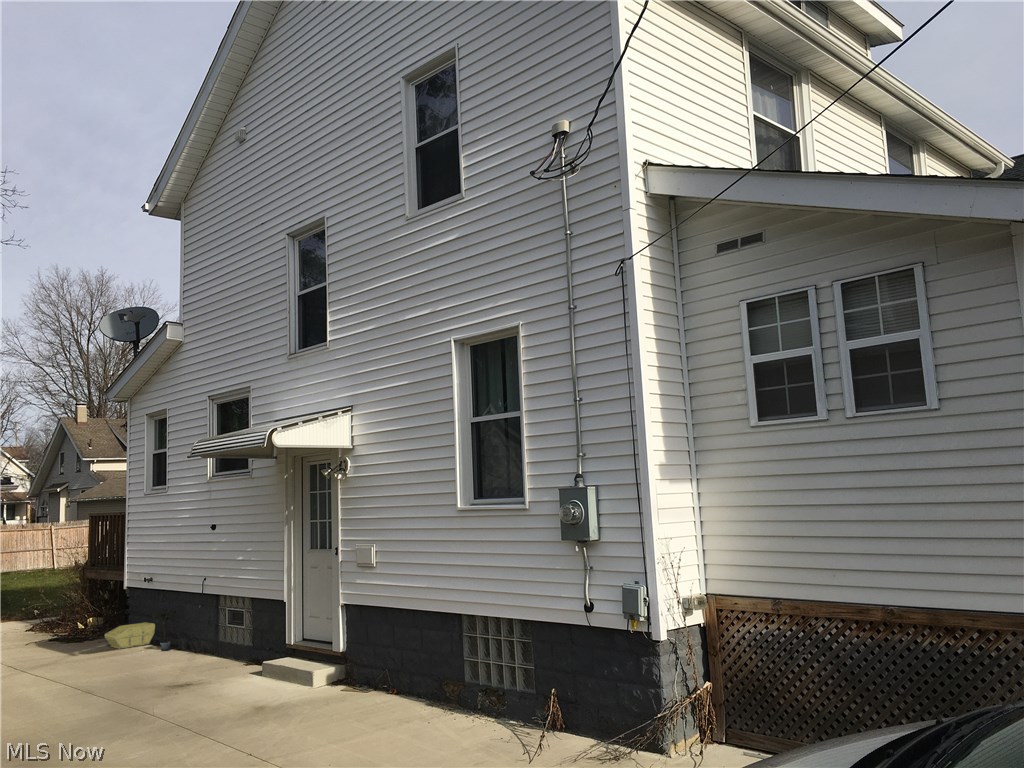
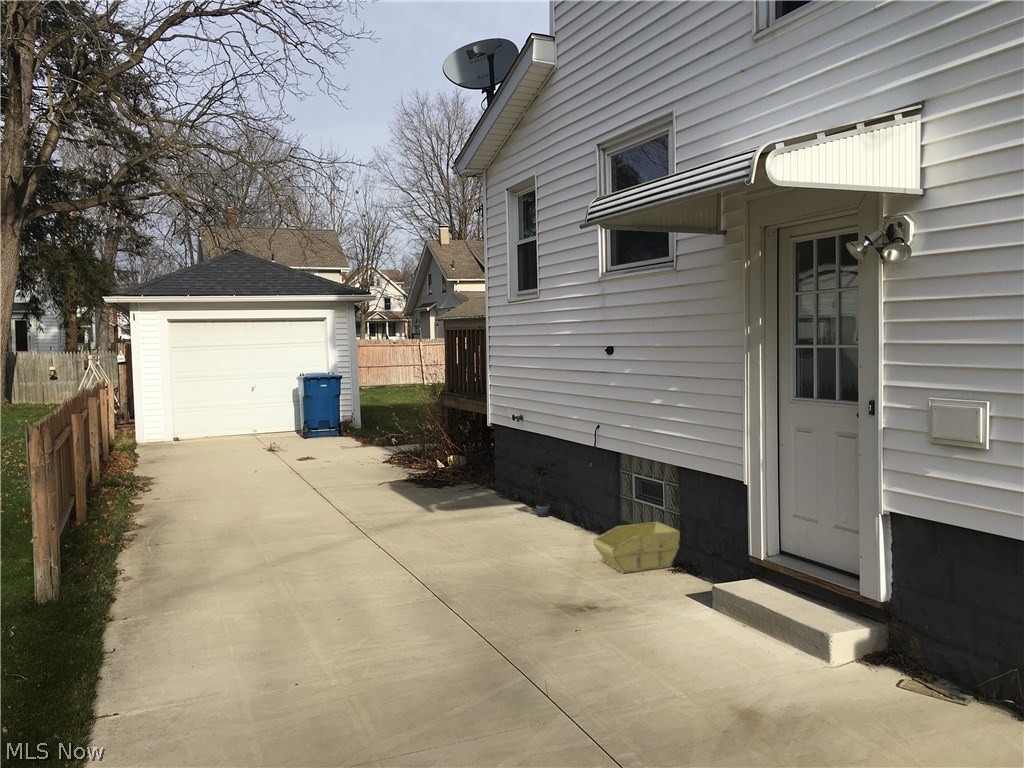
storage bin: present [104,622,155,649] -> present [593,522,680,573]

